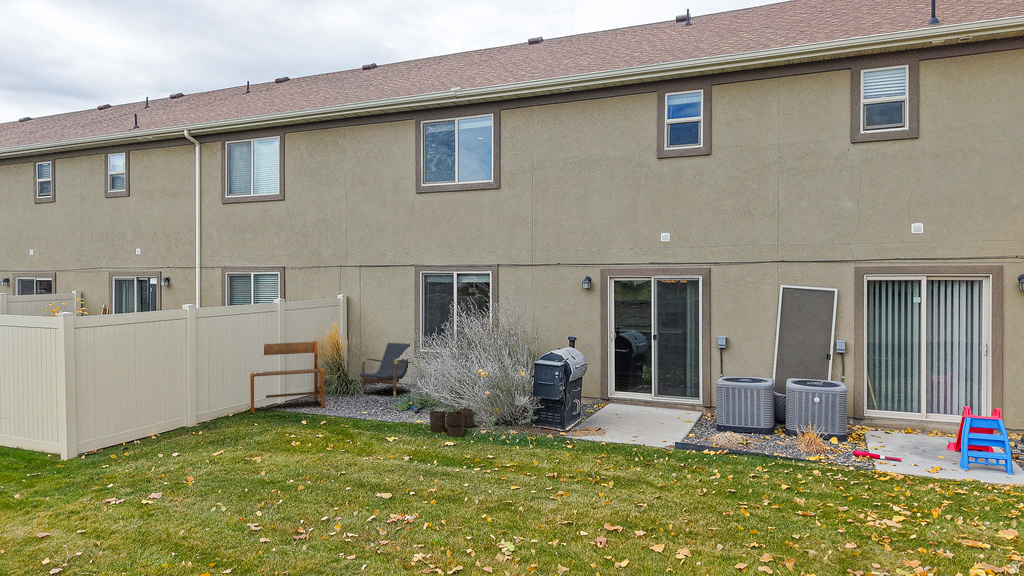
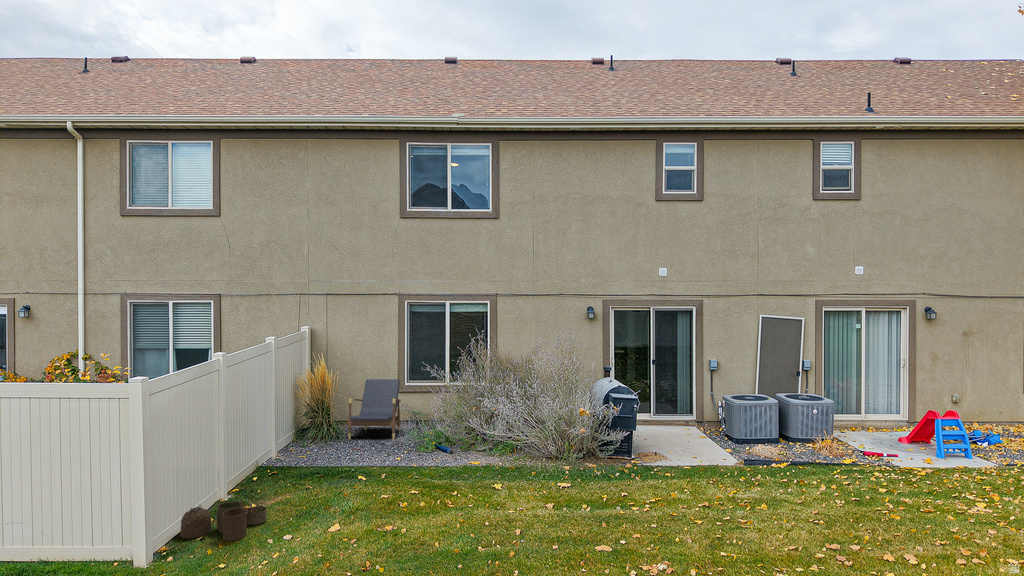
bench: present [250,341,325,412] -> none [246,384,343,478]
woven basket: present [430,407,474,436] -> present [180,501,267,541]

